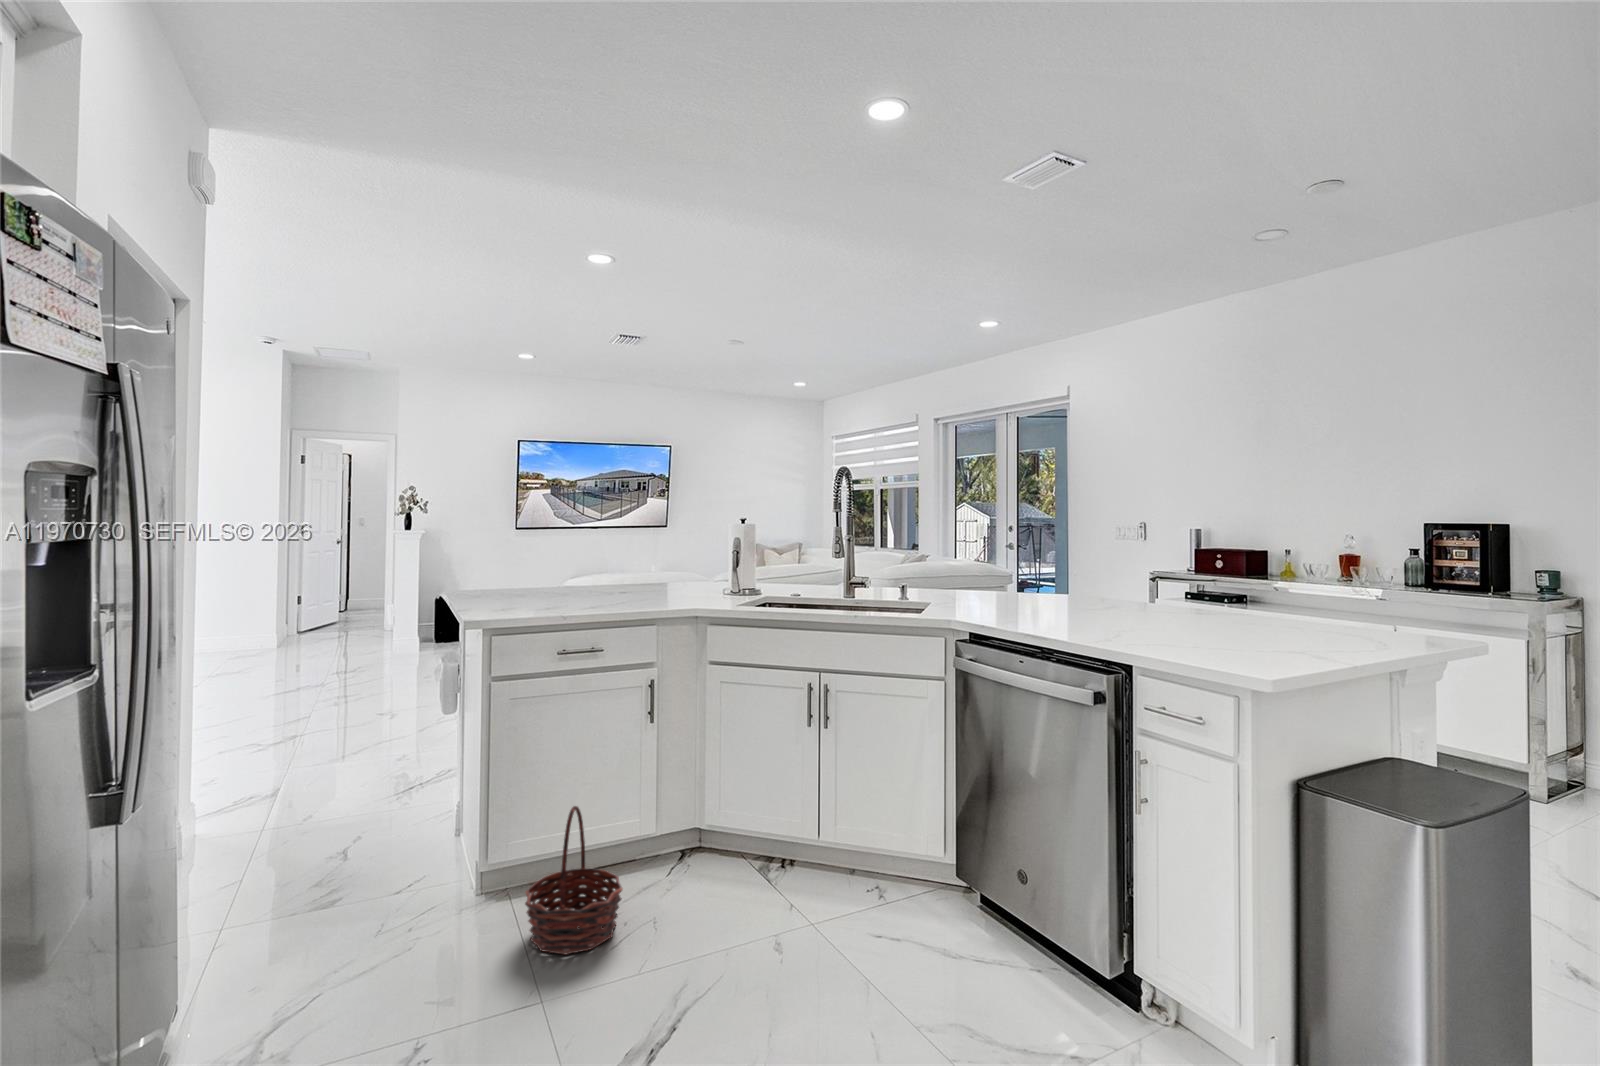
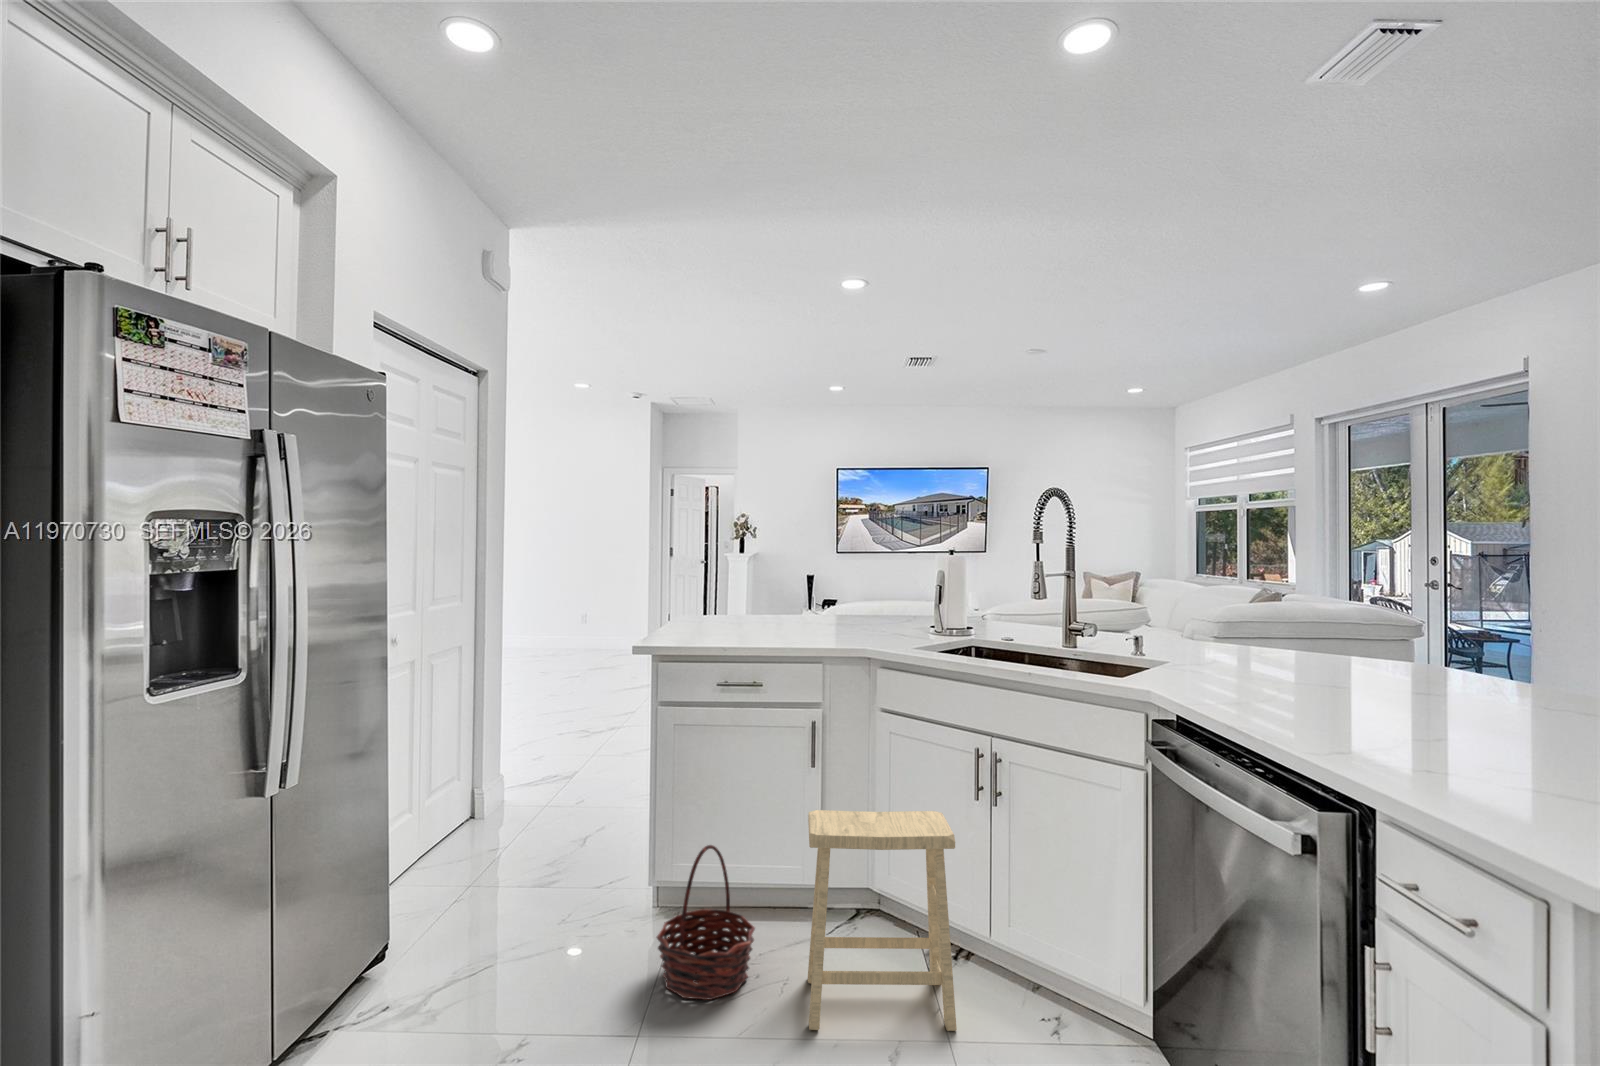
footstool: none [669,743,813,948] -> present [808,810,957,1031]

